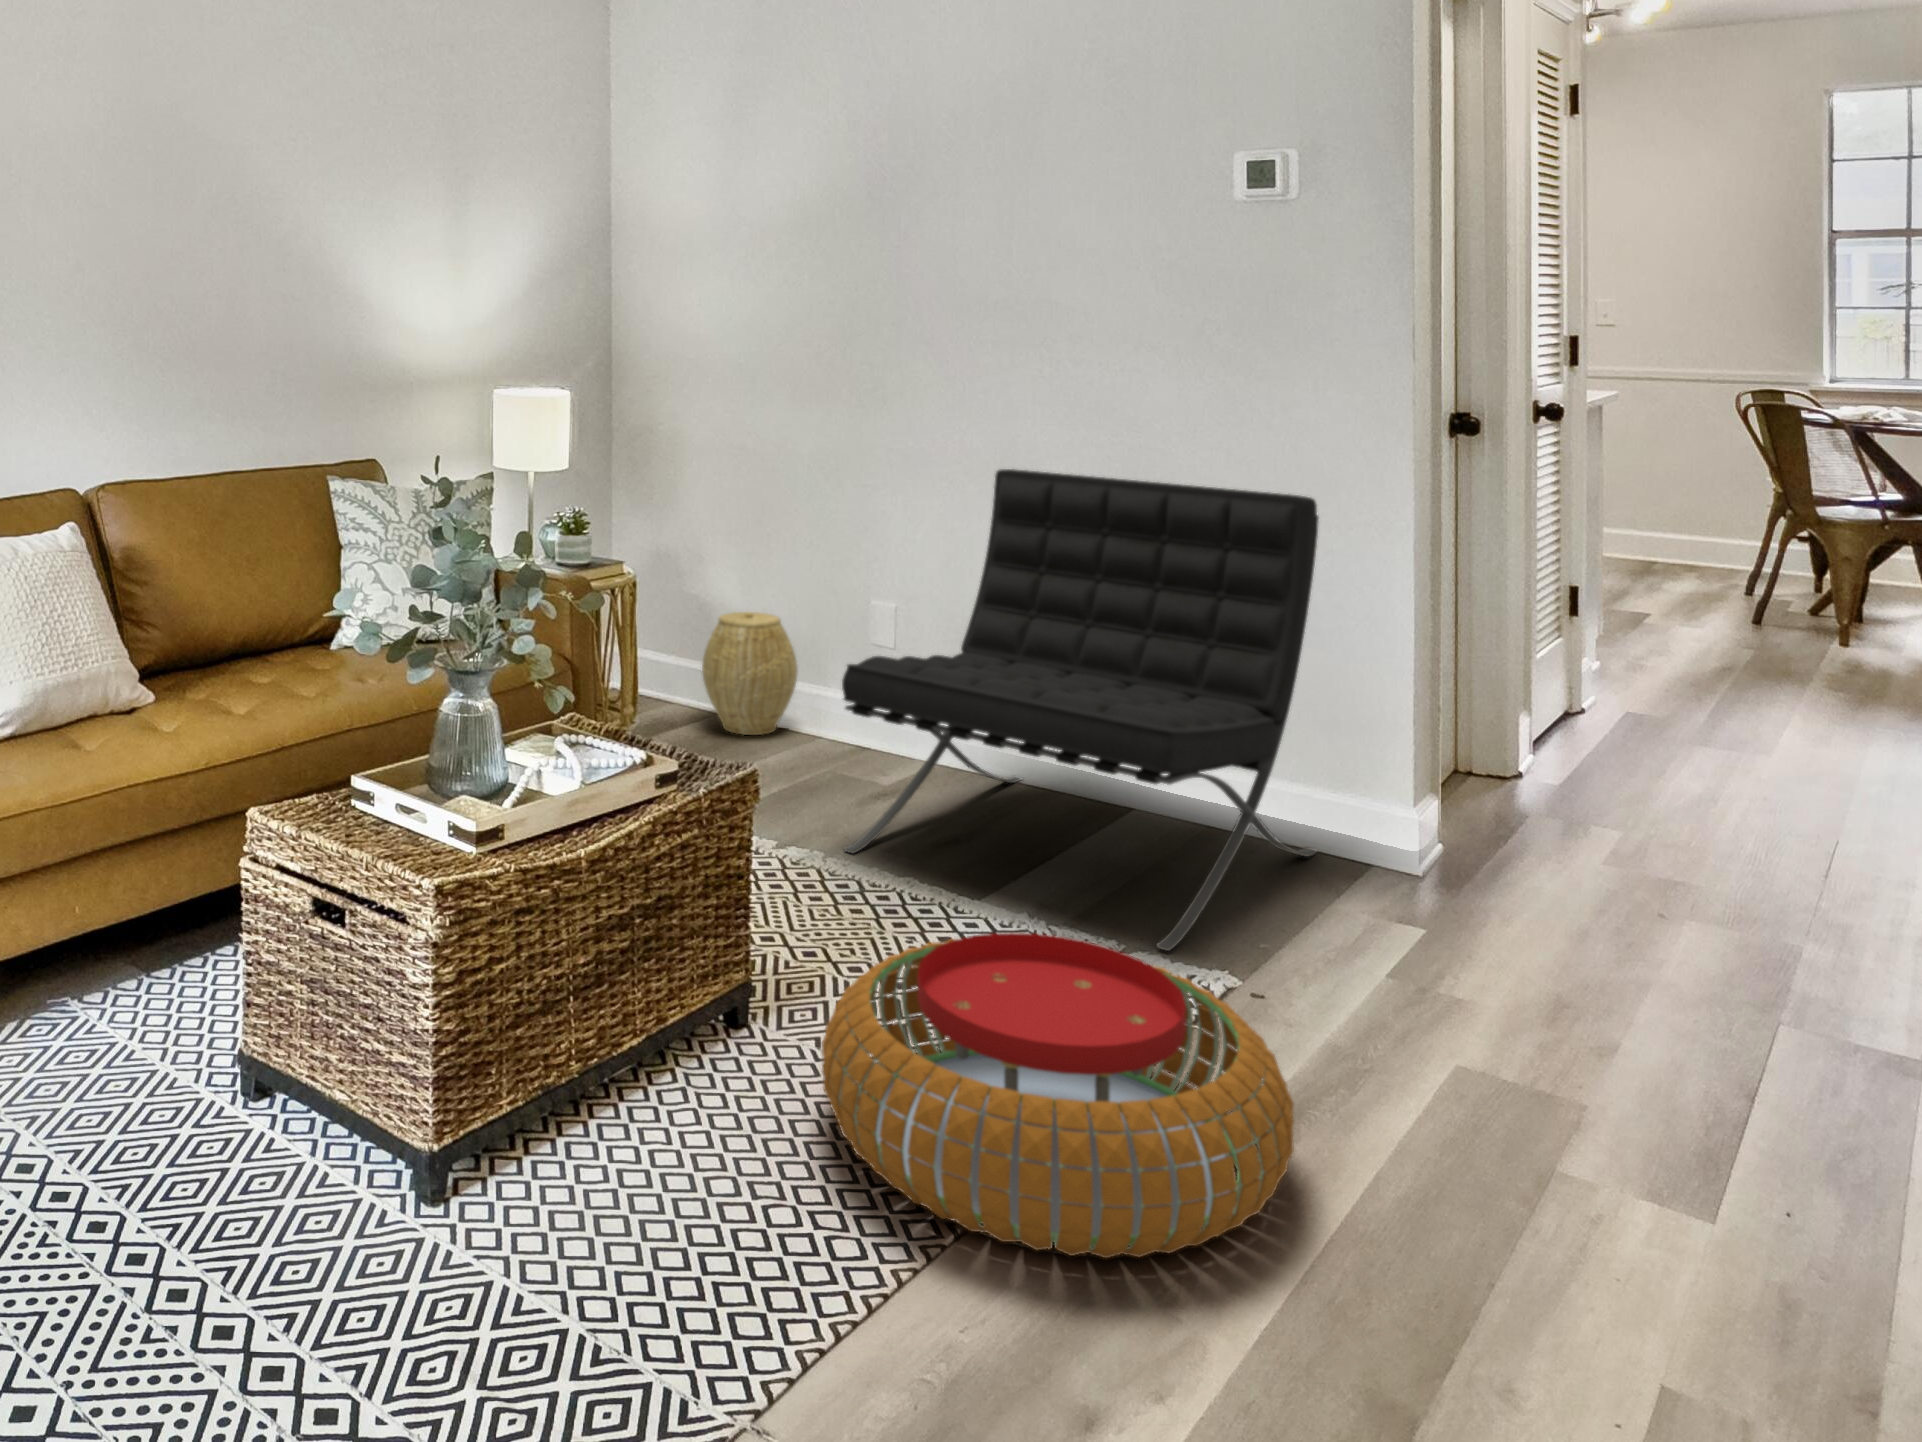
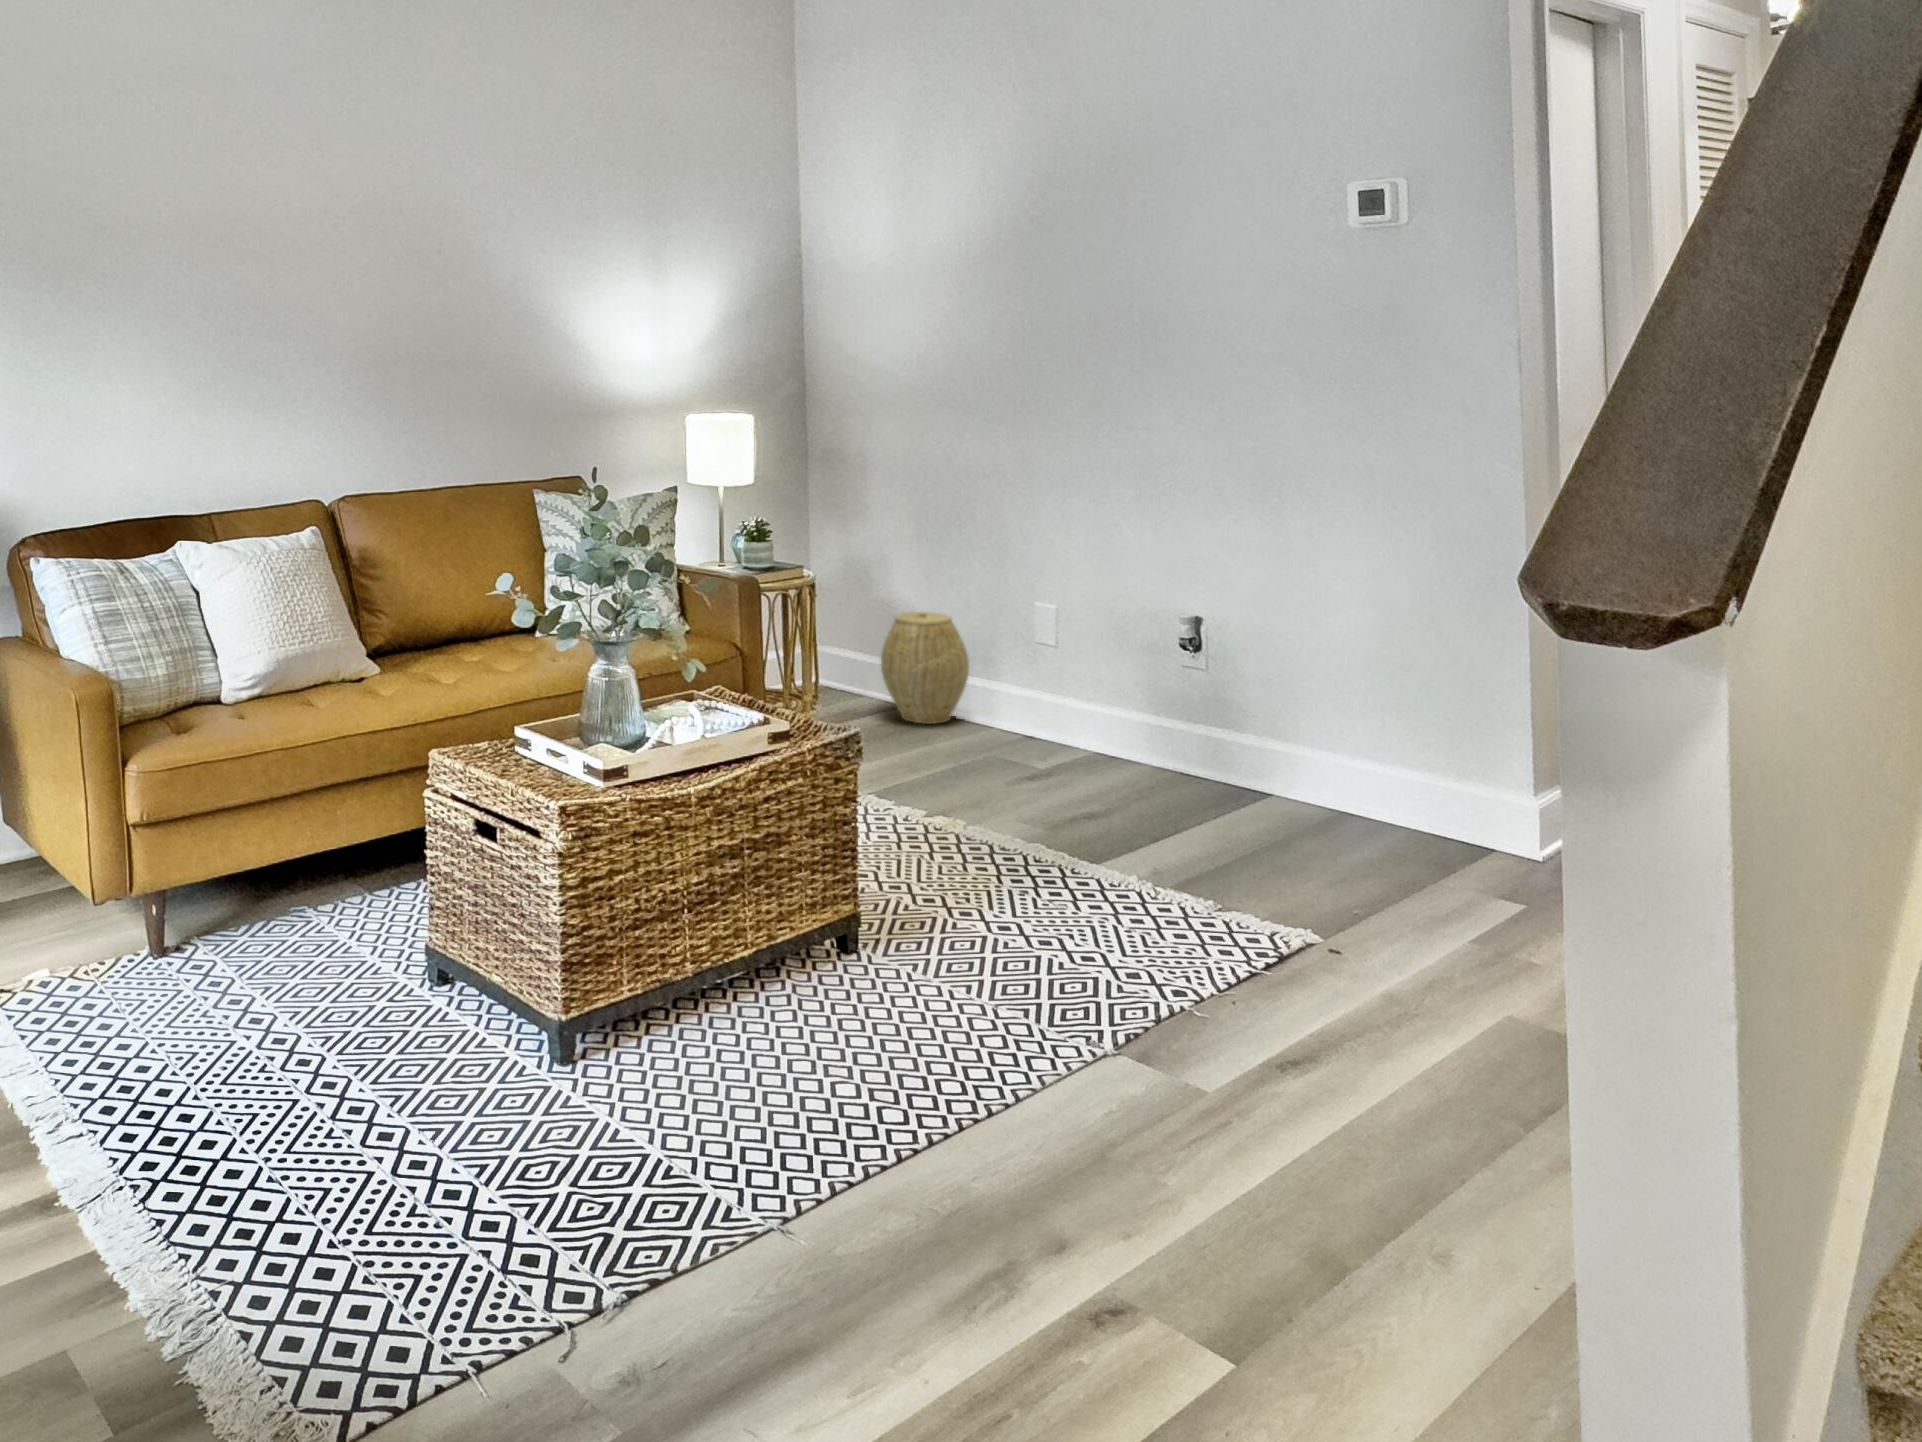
lounge chair: present [842,469,1319,951] -> none [977,479,1444,913]
pouf: present [822,932,1294,1258] -> none [897,875,1309,1141]

